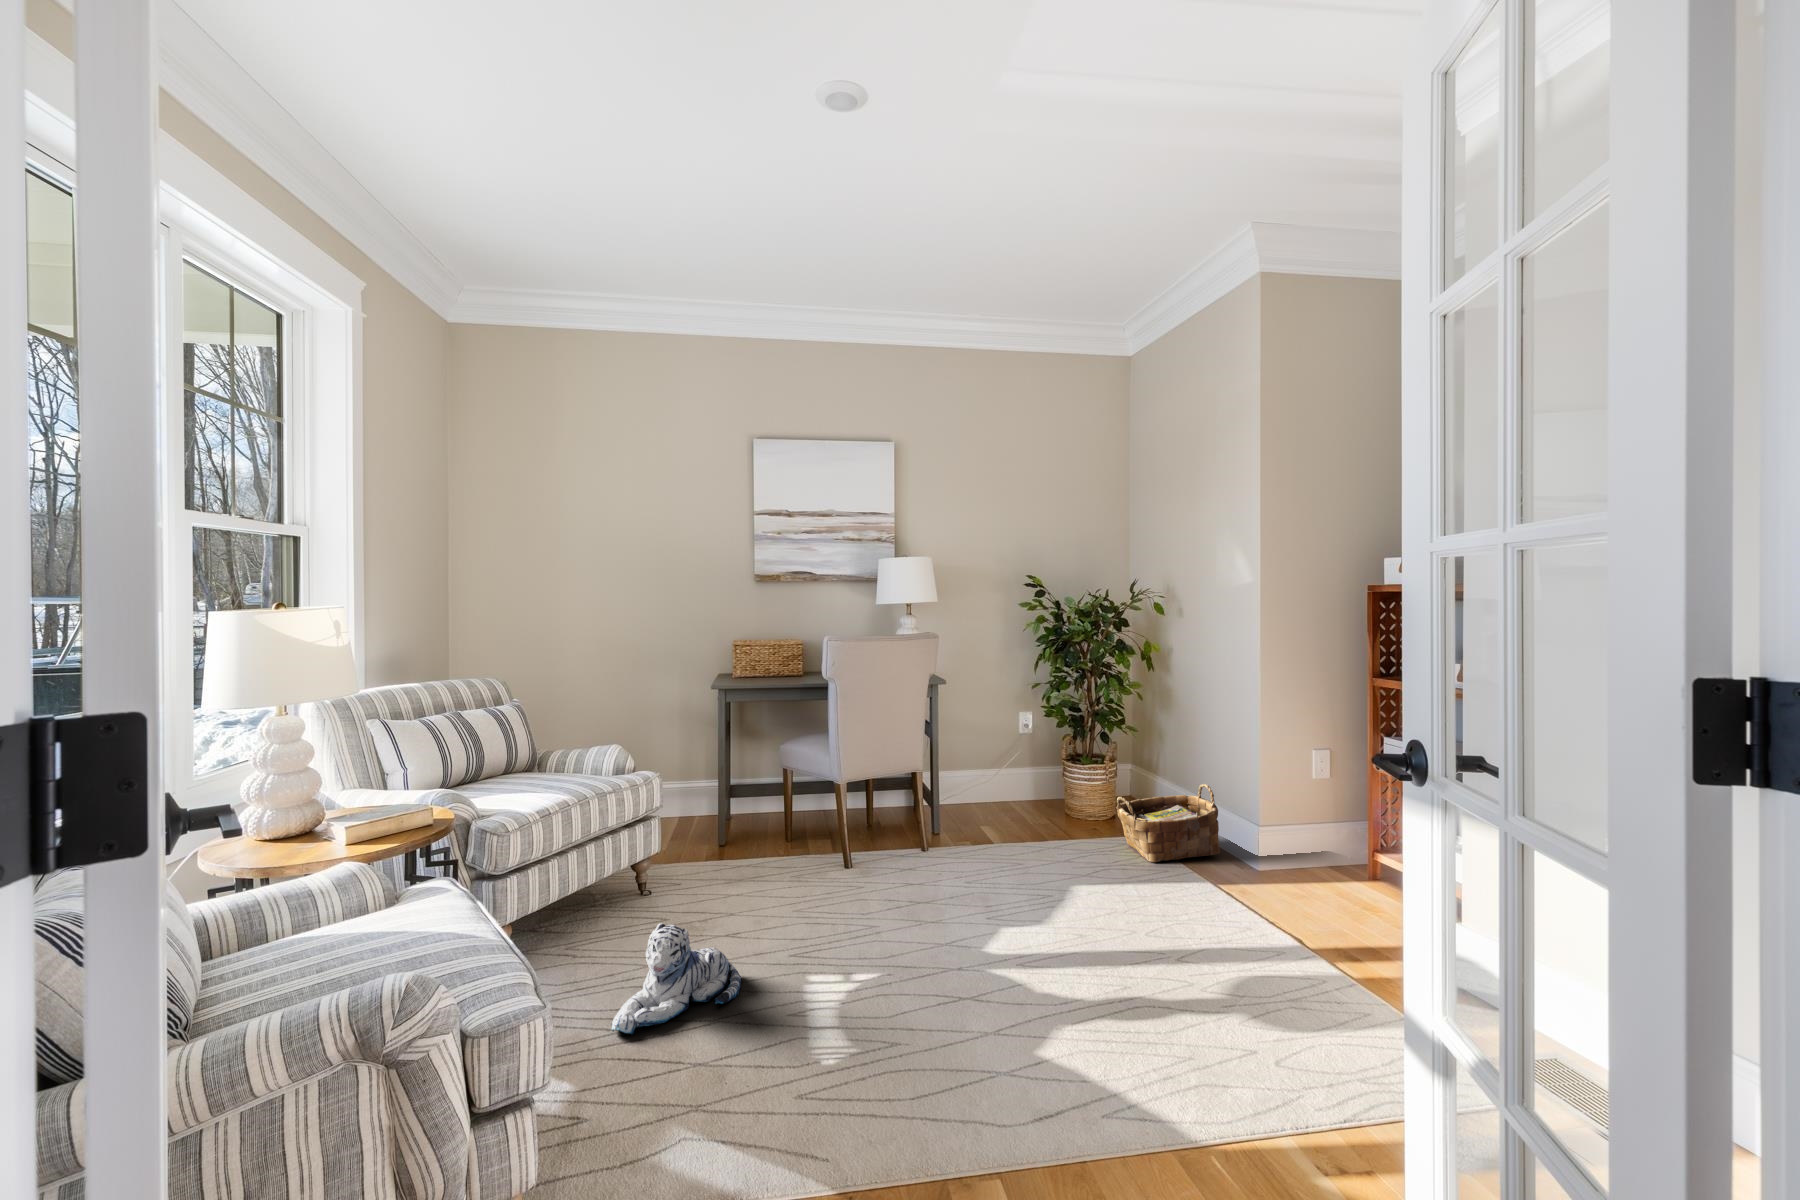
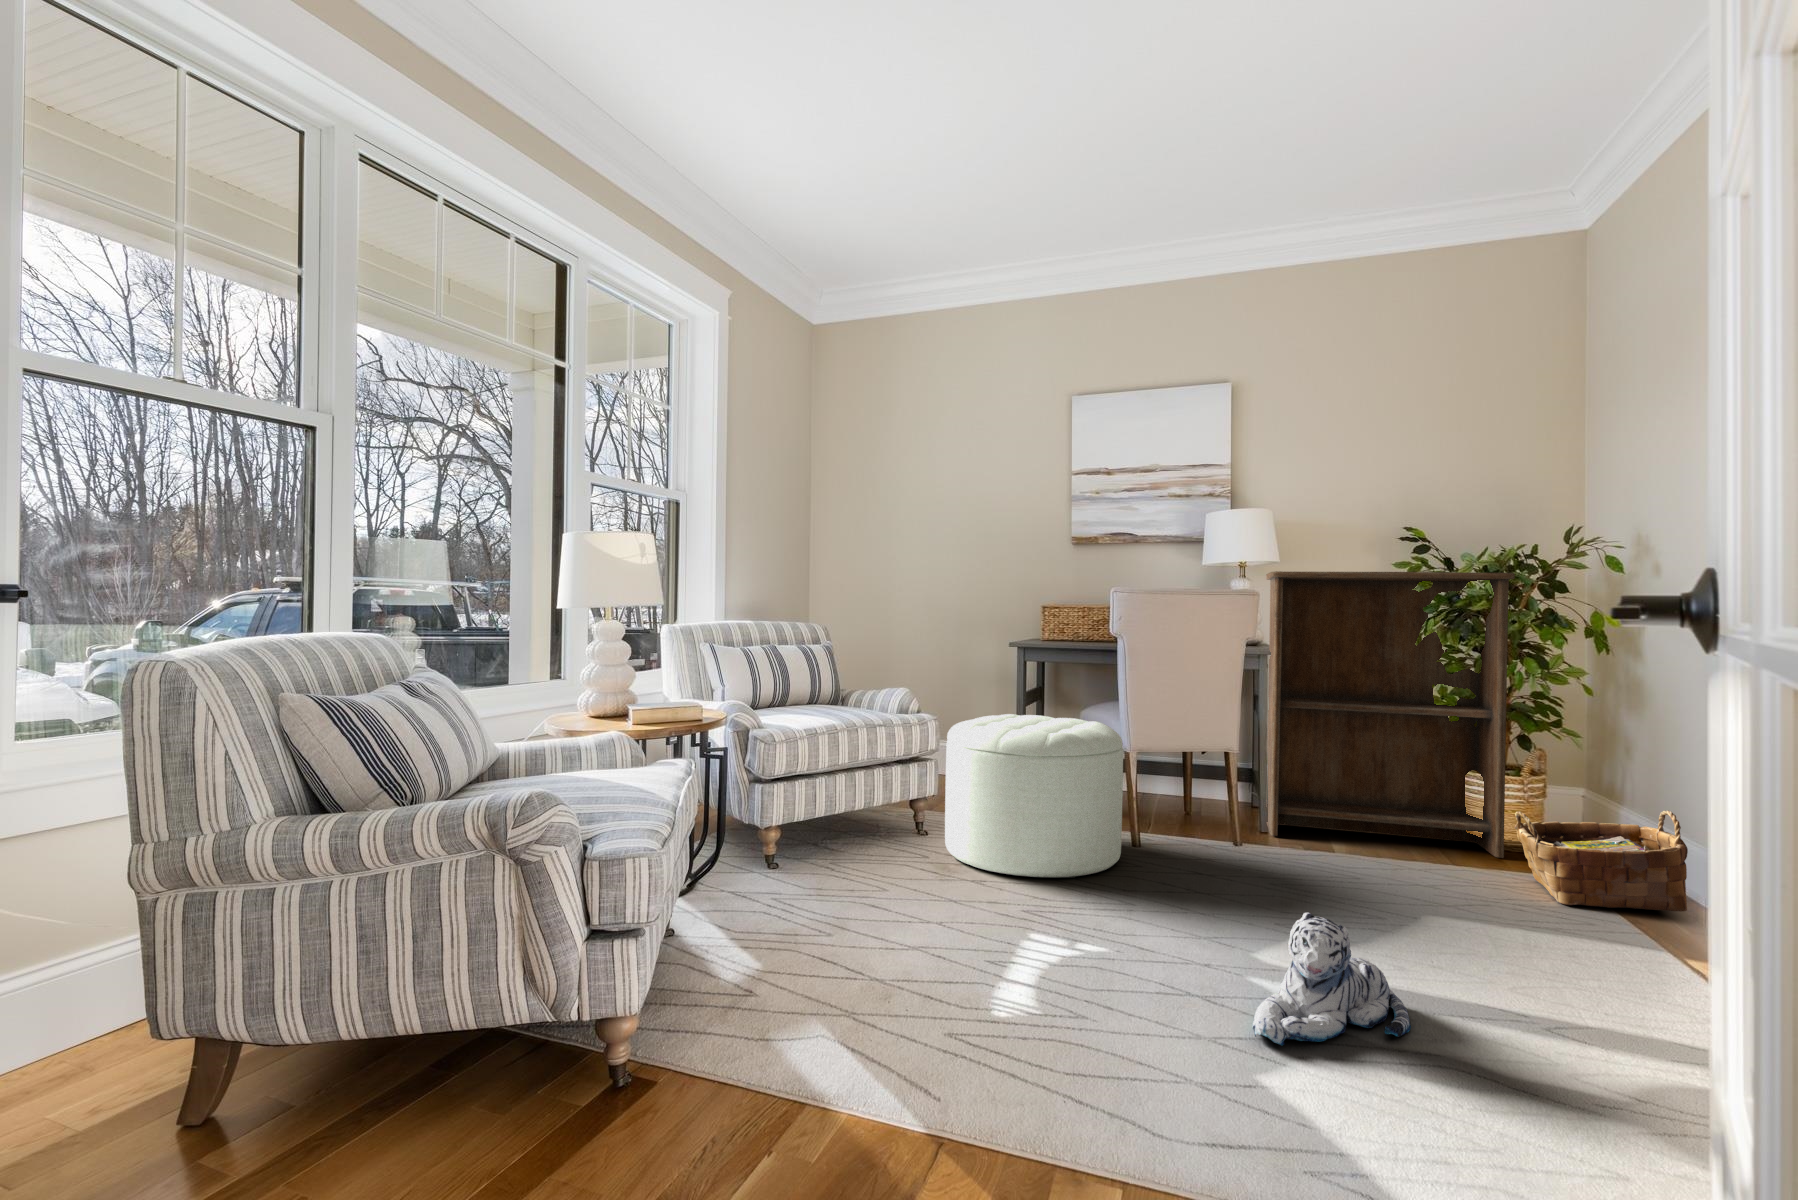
bookshelf: none [927,611,1105,837] -> present [1266,571,1515,858]
ottoman: none [675,760,842,921] -> present [945,714,1123,878]
plush toy: present [611,923,741,1034] -> present [1252,913,1411,1045]

